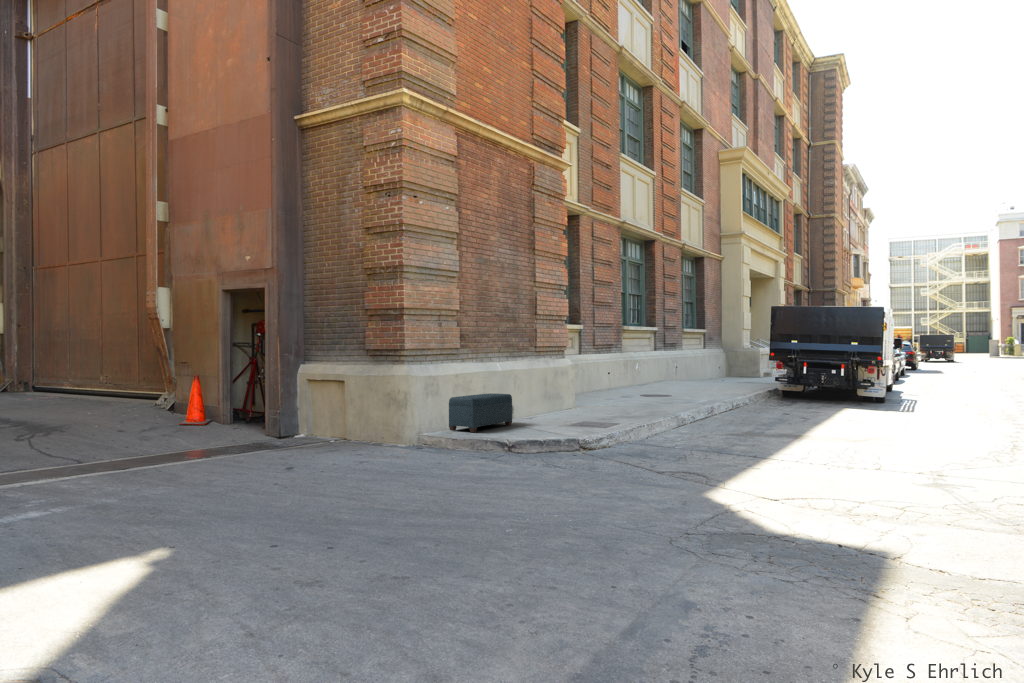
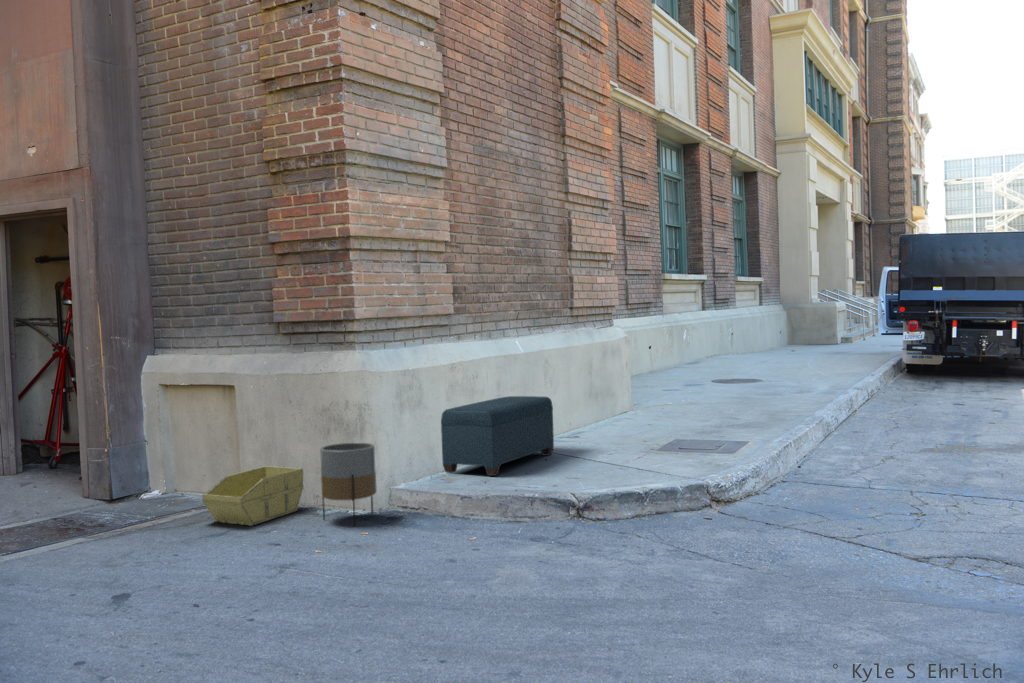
planter: none [384,411,411,451] -> present [320,443,377,526]
storage bin: none [326,422,377,449] -> present [202,466,303,526]

